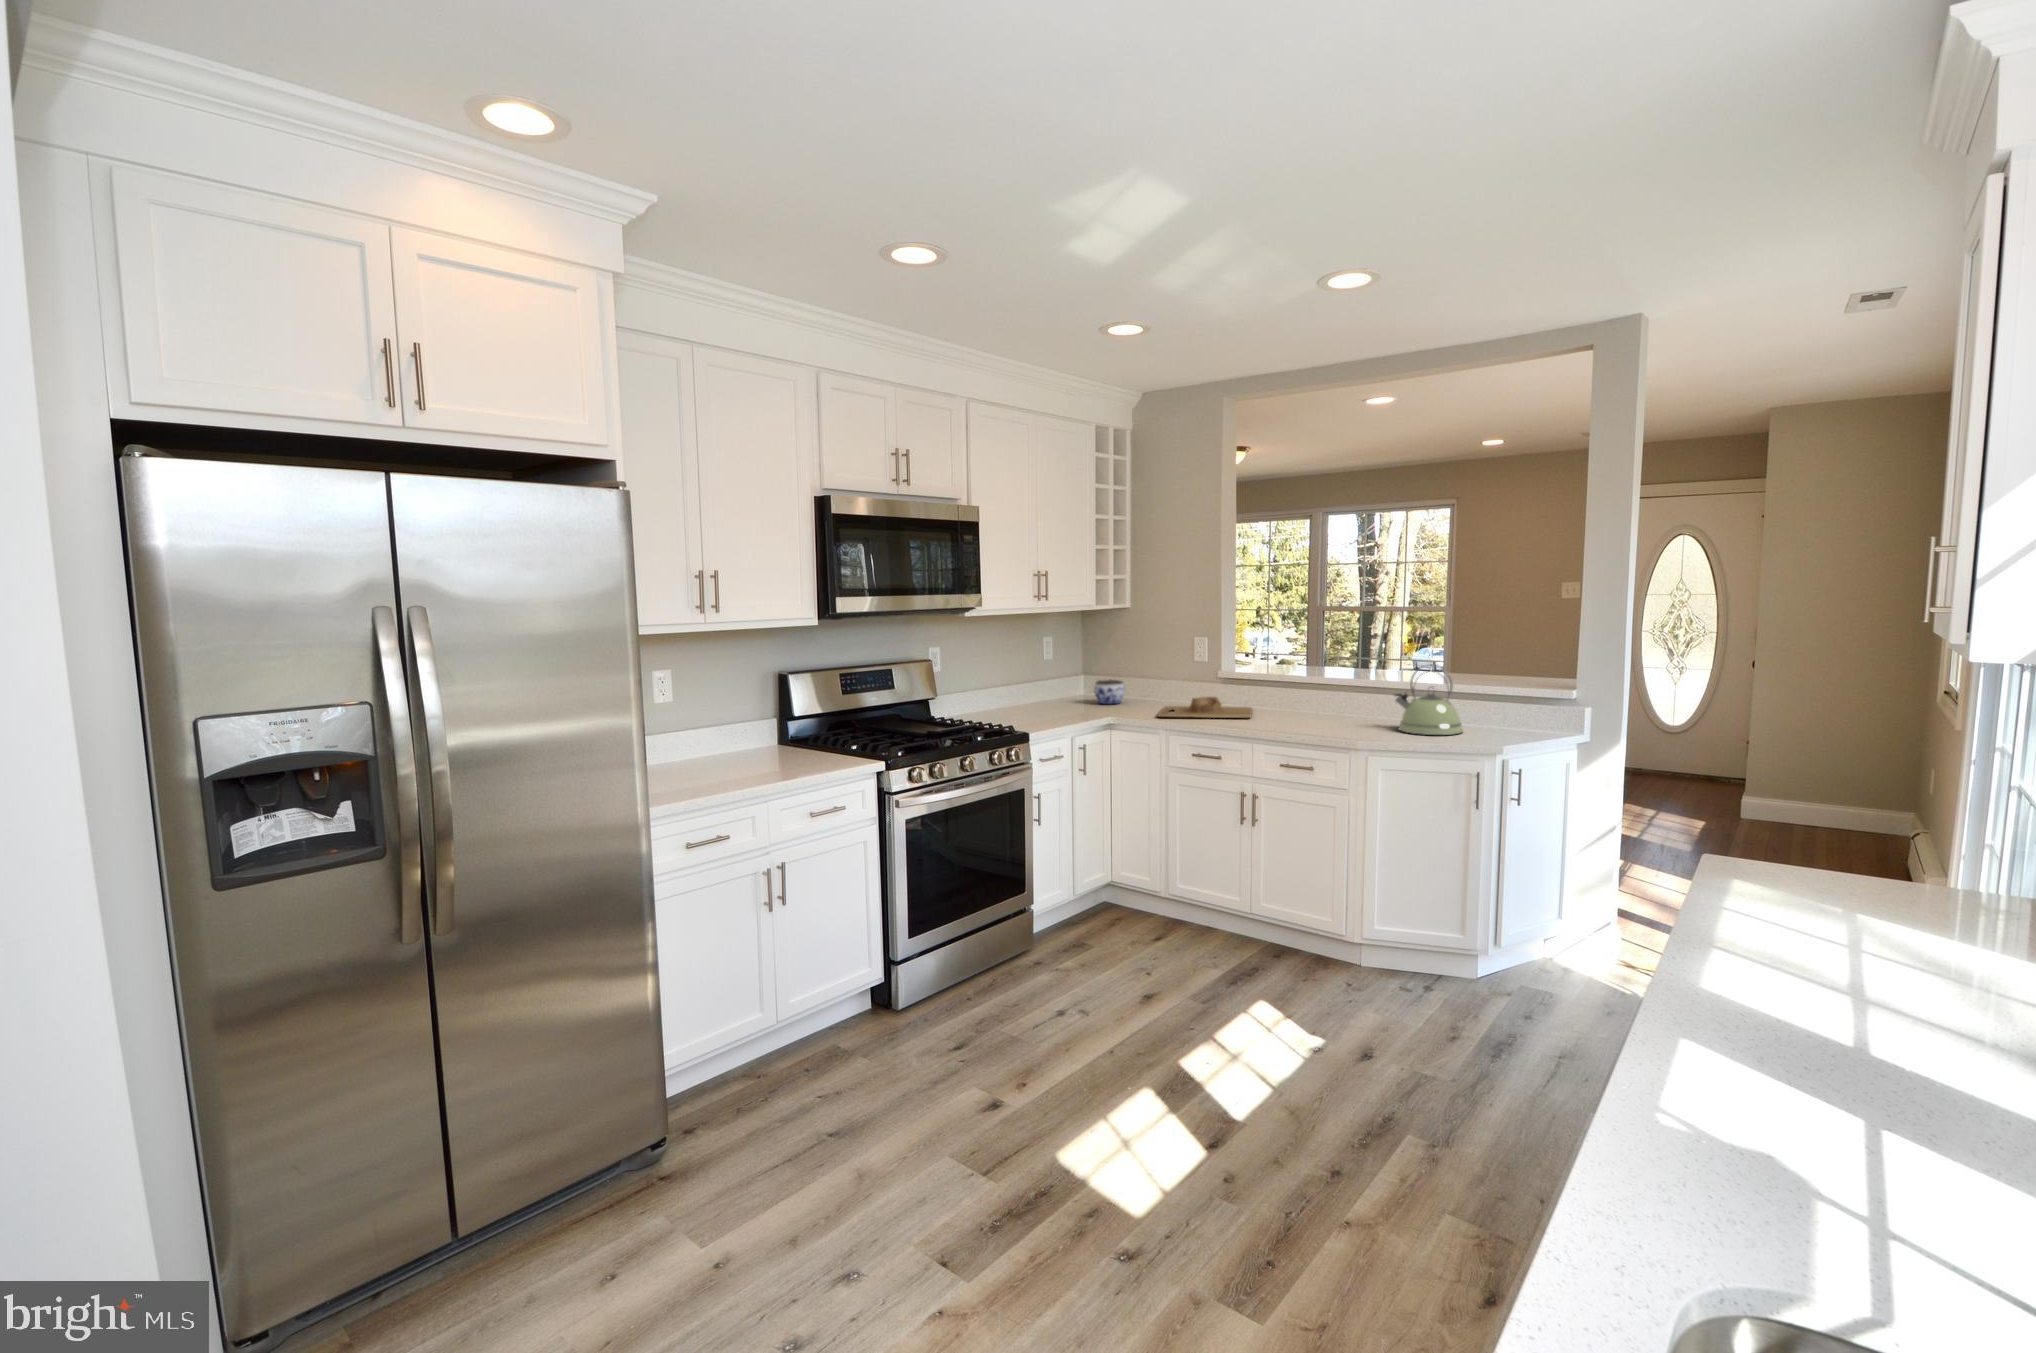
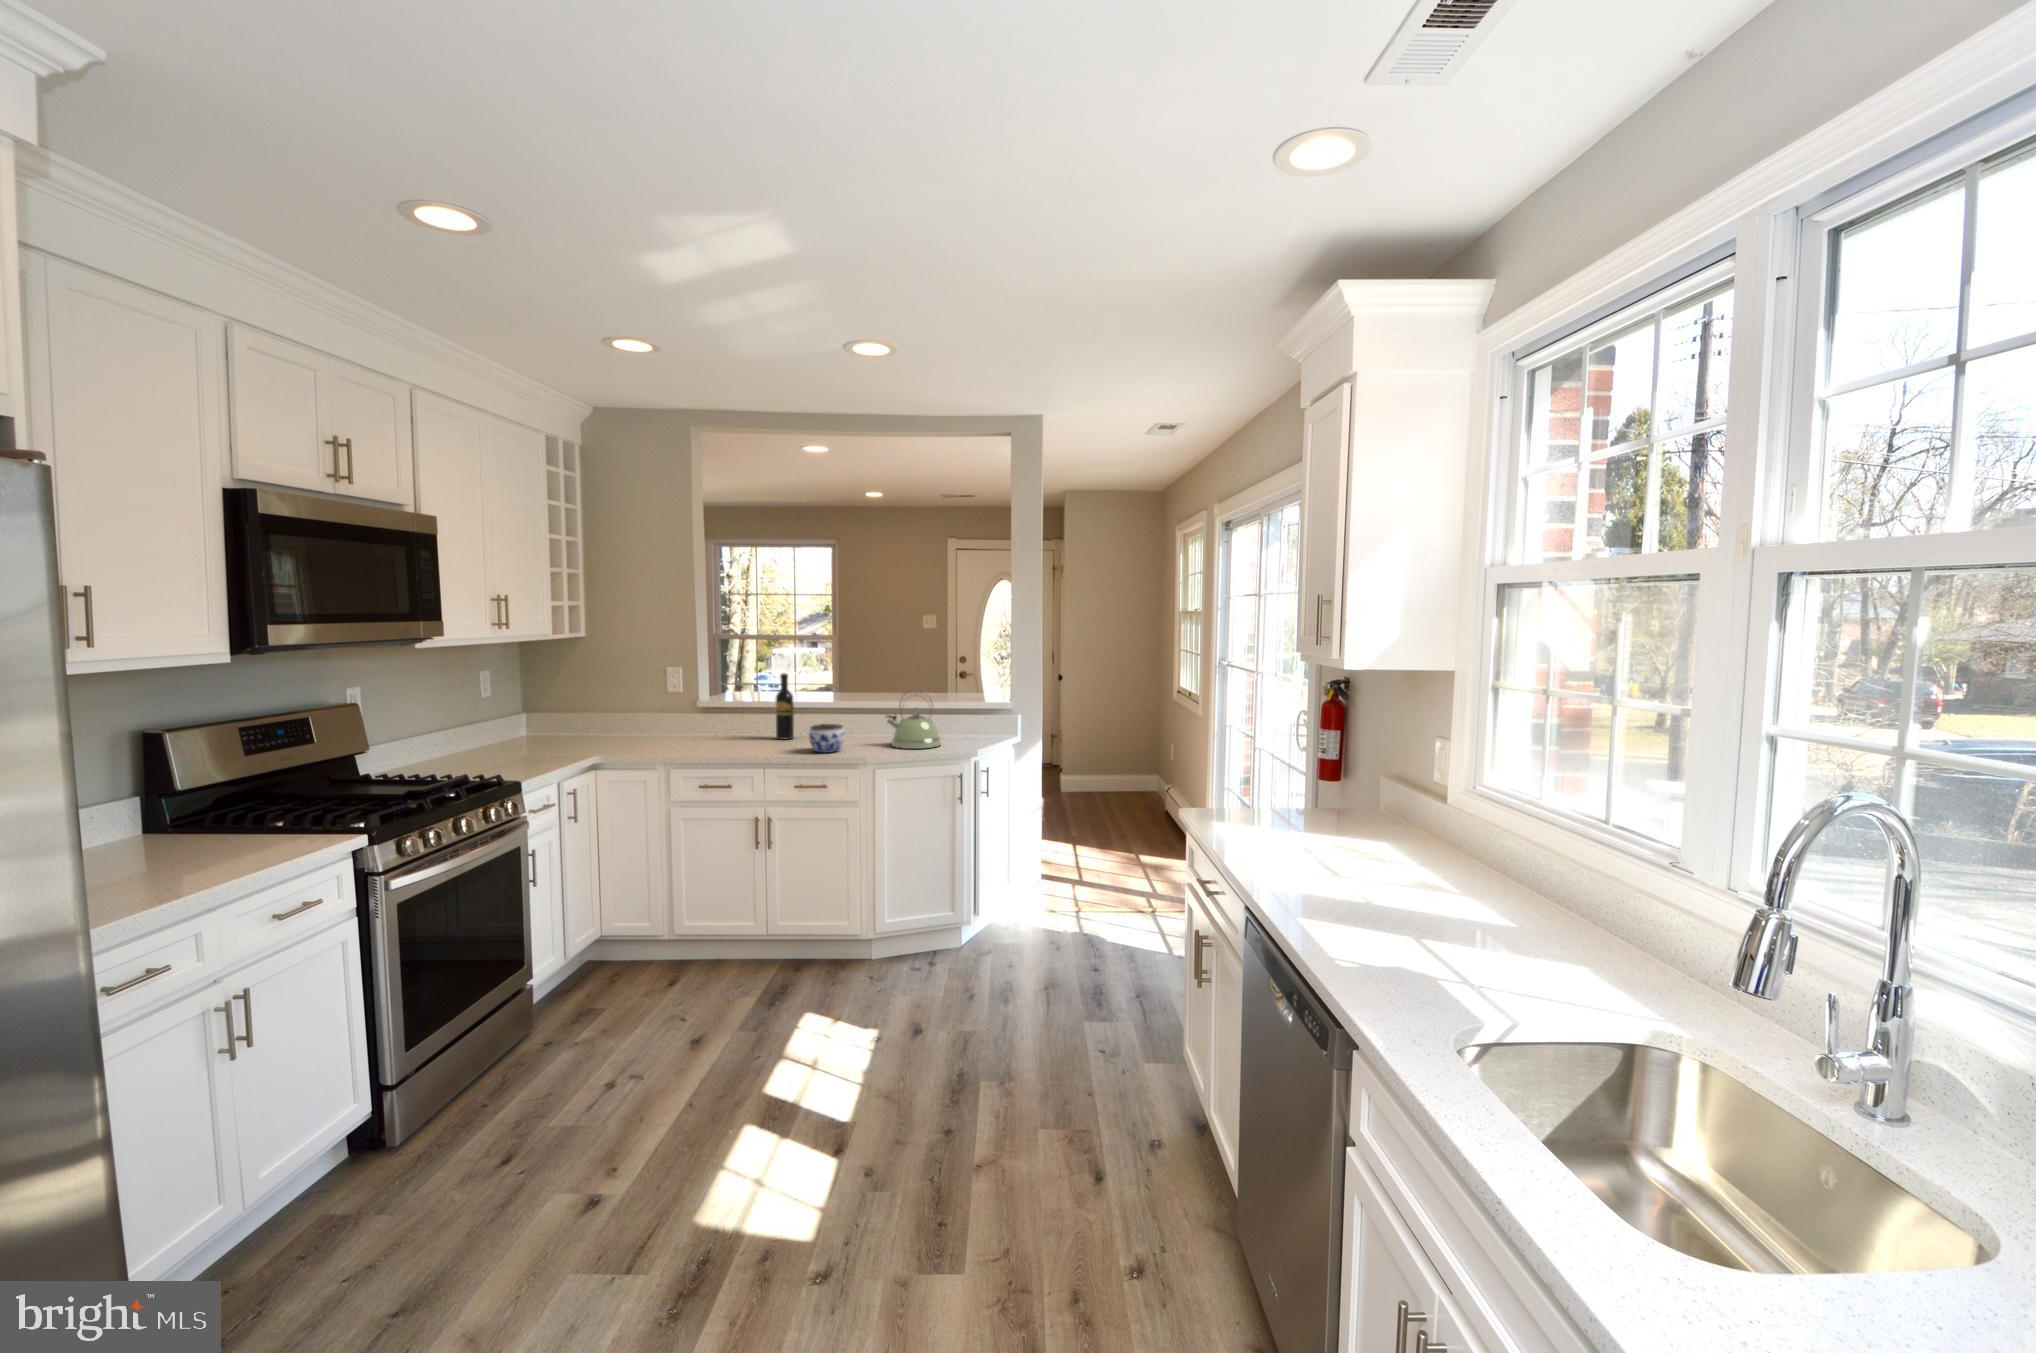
wine bottle: none [1282,643,1301,714] -> present [776,673,794,740]
jar: present [1094,680,1125,704] -> present [809,724,845,753]
cutting board: present [1158,697,1252,718] -> none [652,728,754,753]

